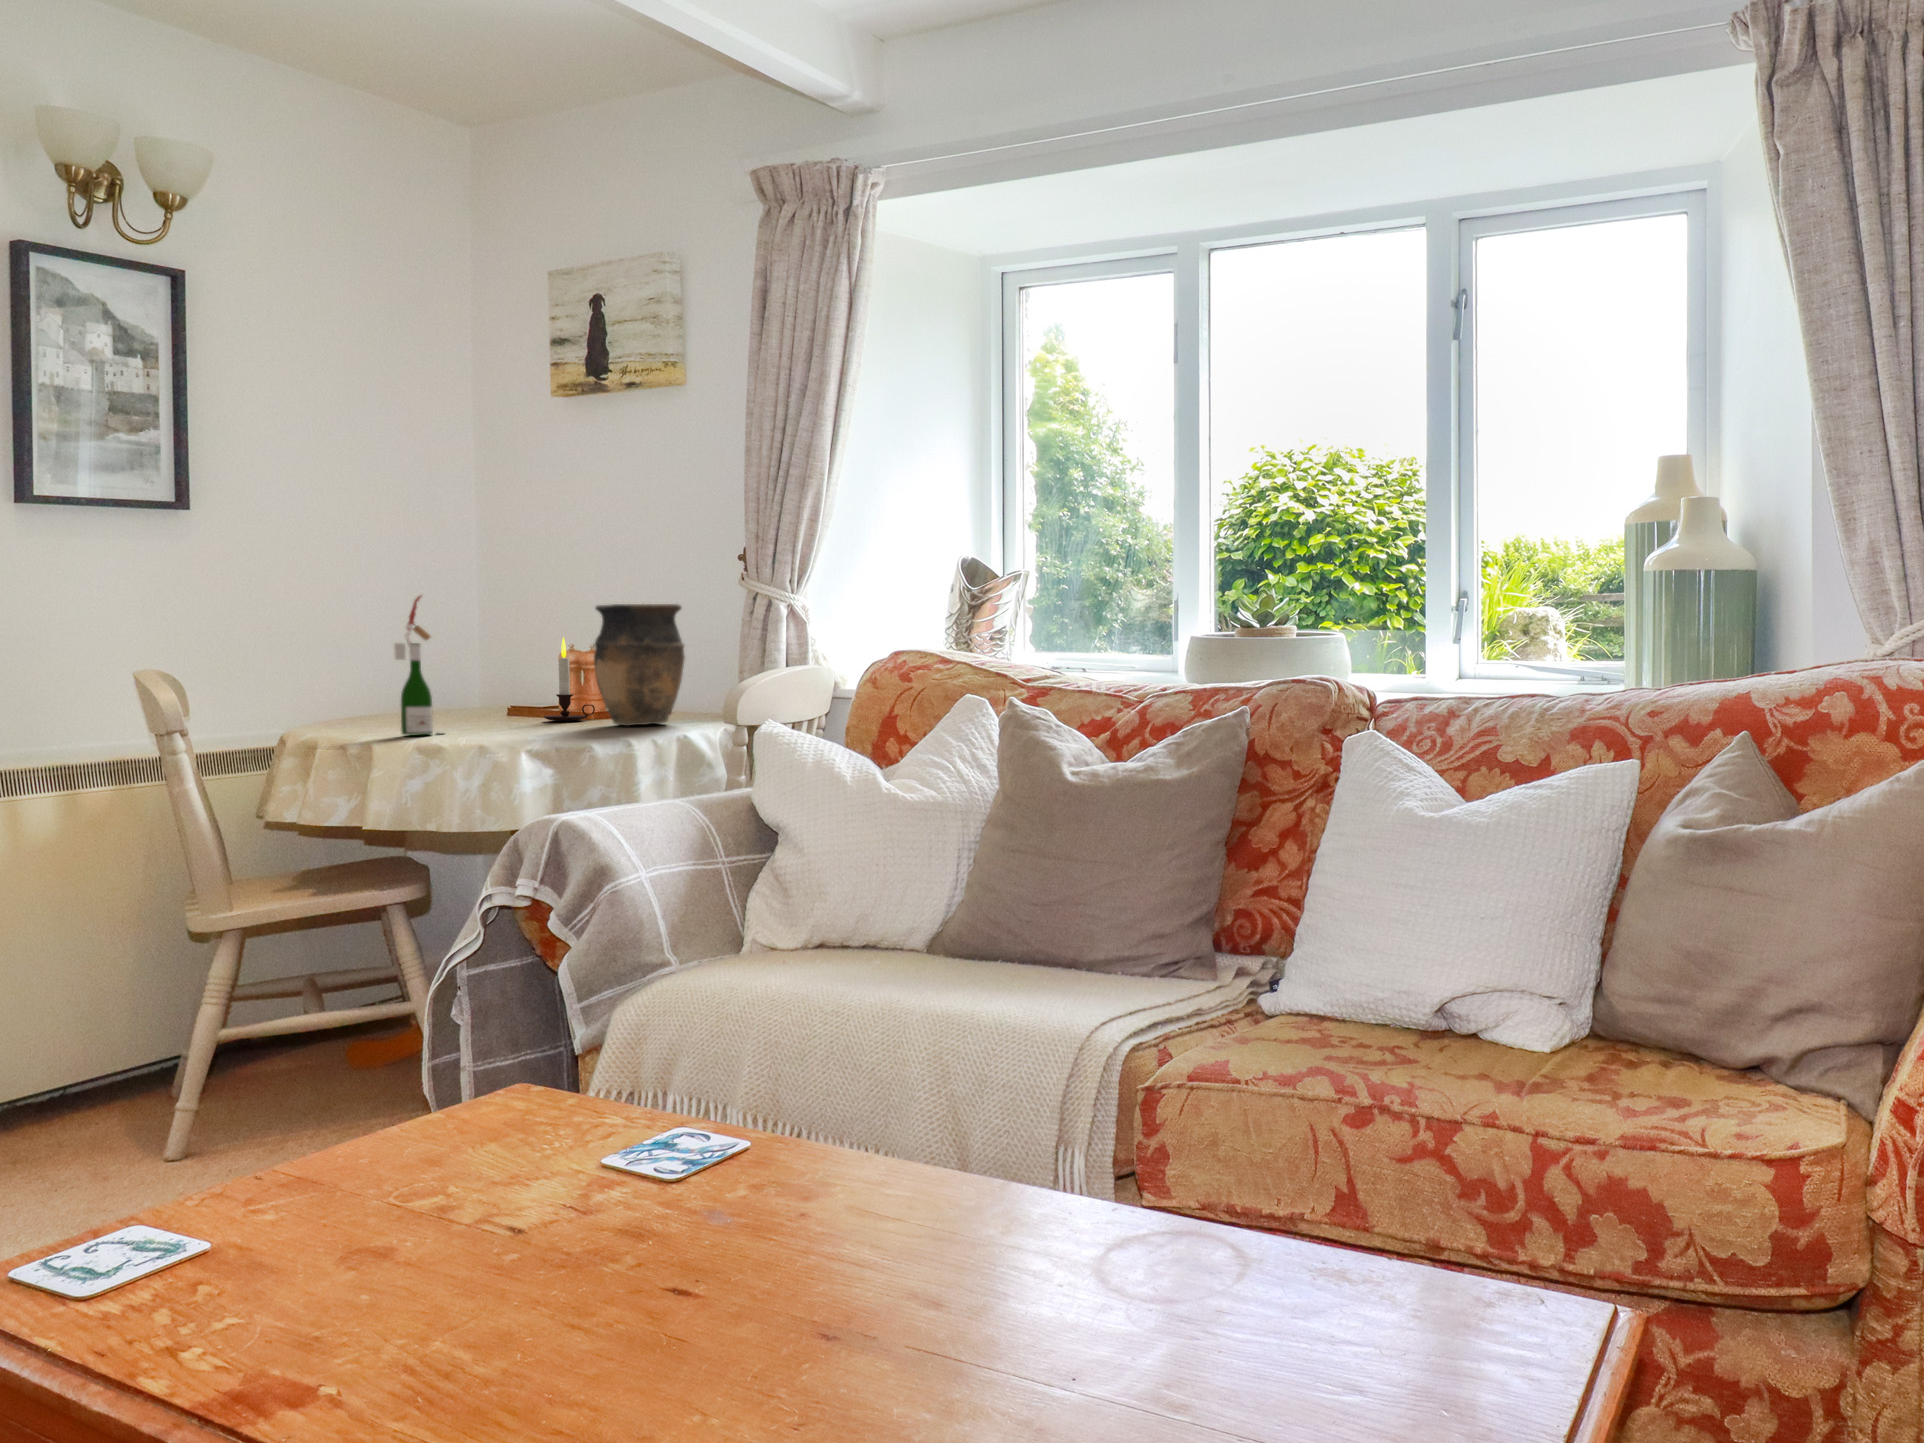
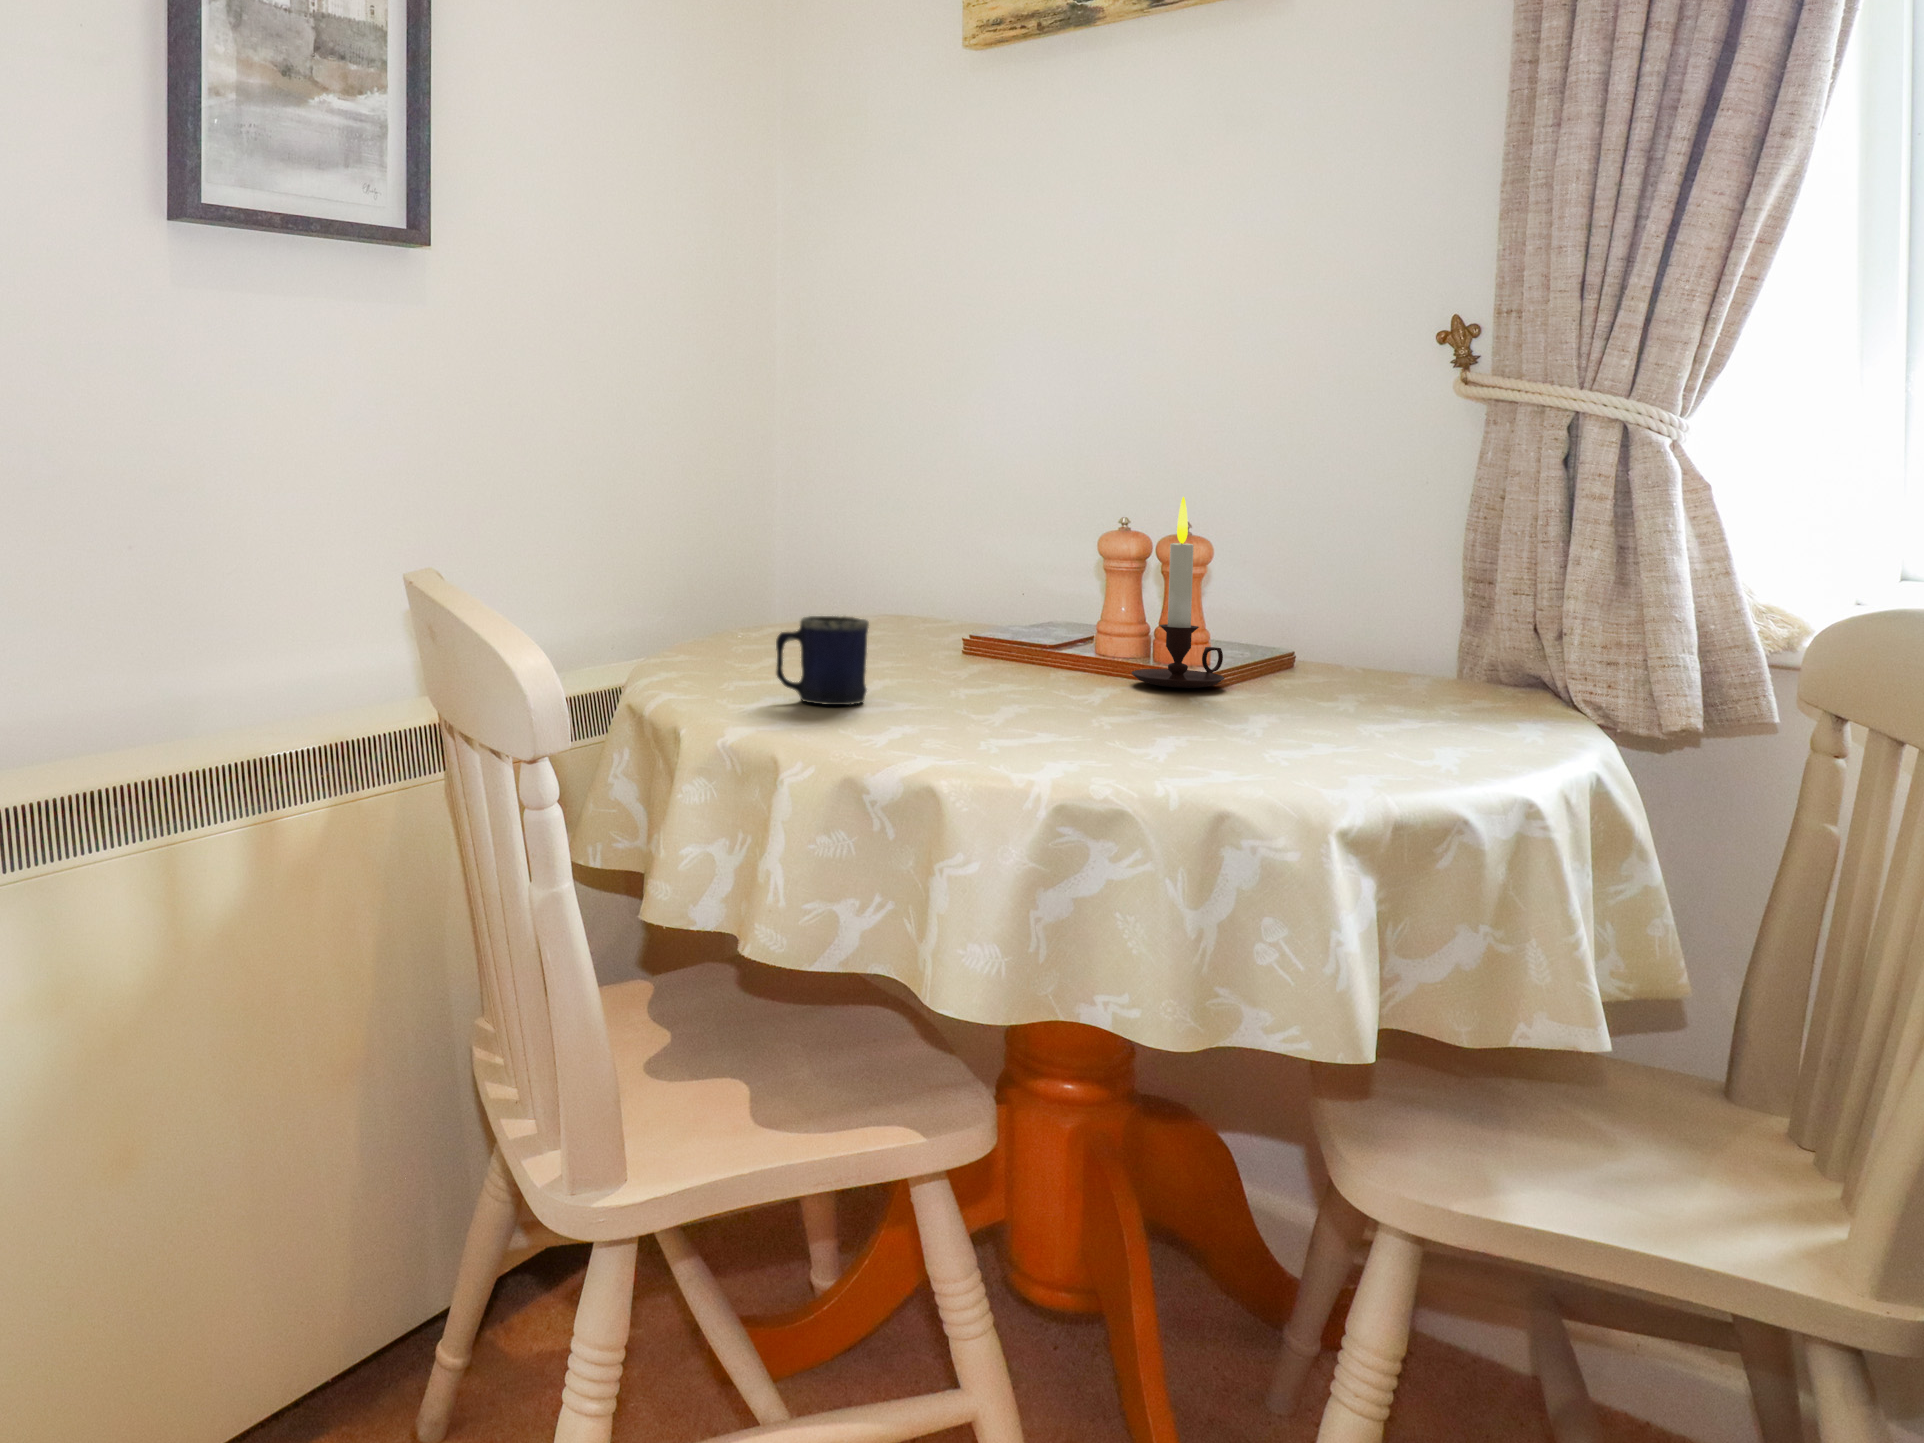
wine bottle: present [394,596,433,736] -> none [977,392,1069,755]
vase: present [594,604,685,726] -> none [1338,415,1577,723]
mug: none [349,691,395,728] -> present [776,616,869,705]

